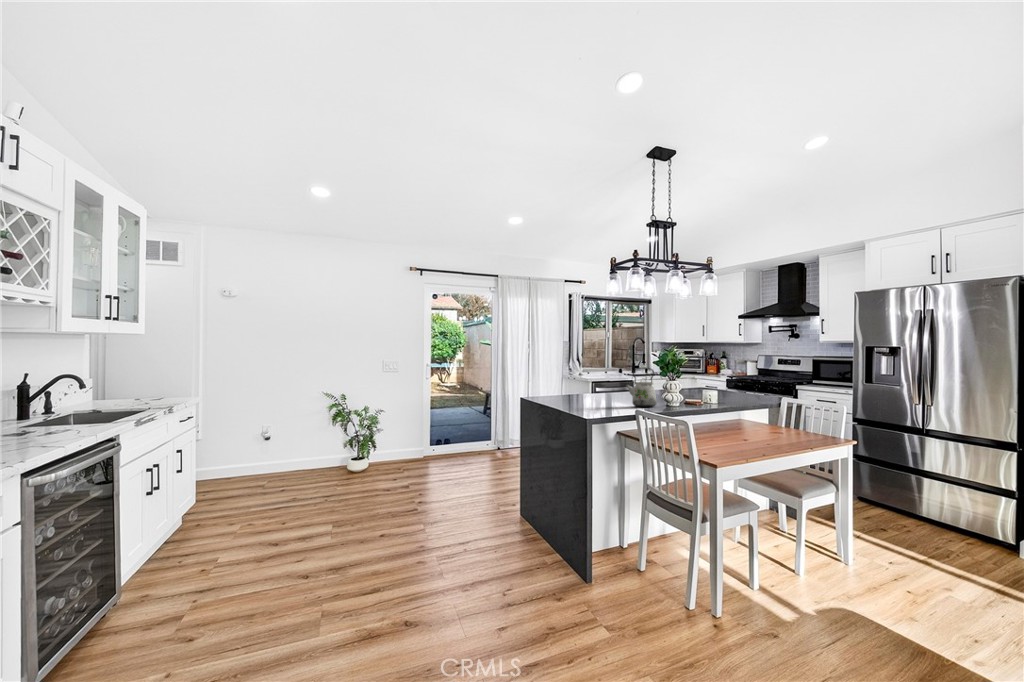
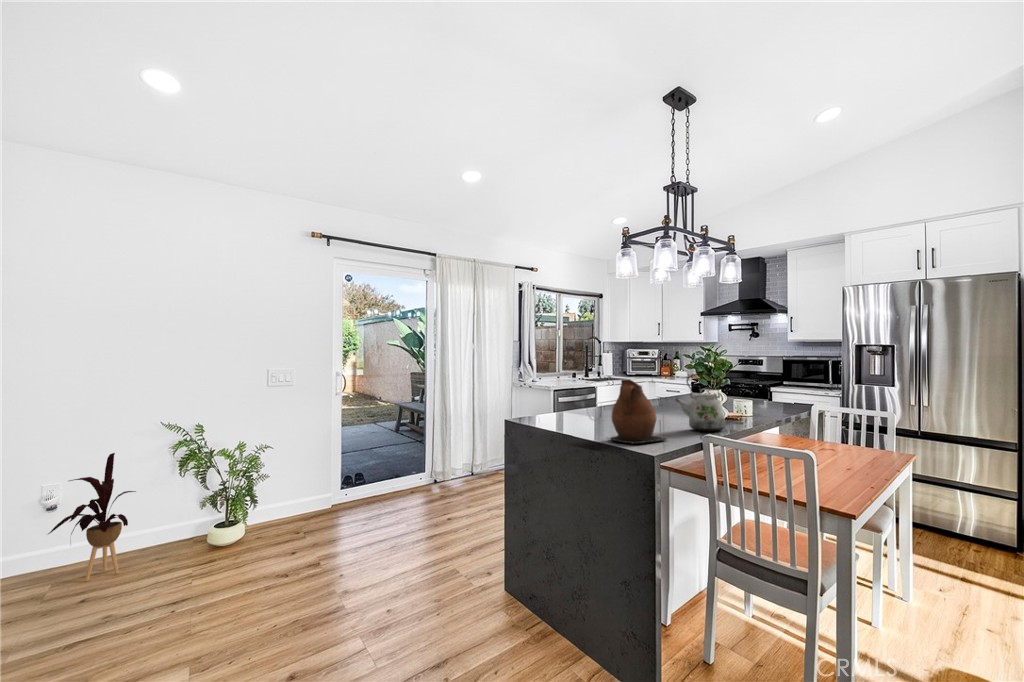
ceramic pitcher: none [567,370,604,410] -> present [610,379,666,444]
house plant: none [267,407,310,481] -> present [48,453,136,581]

